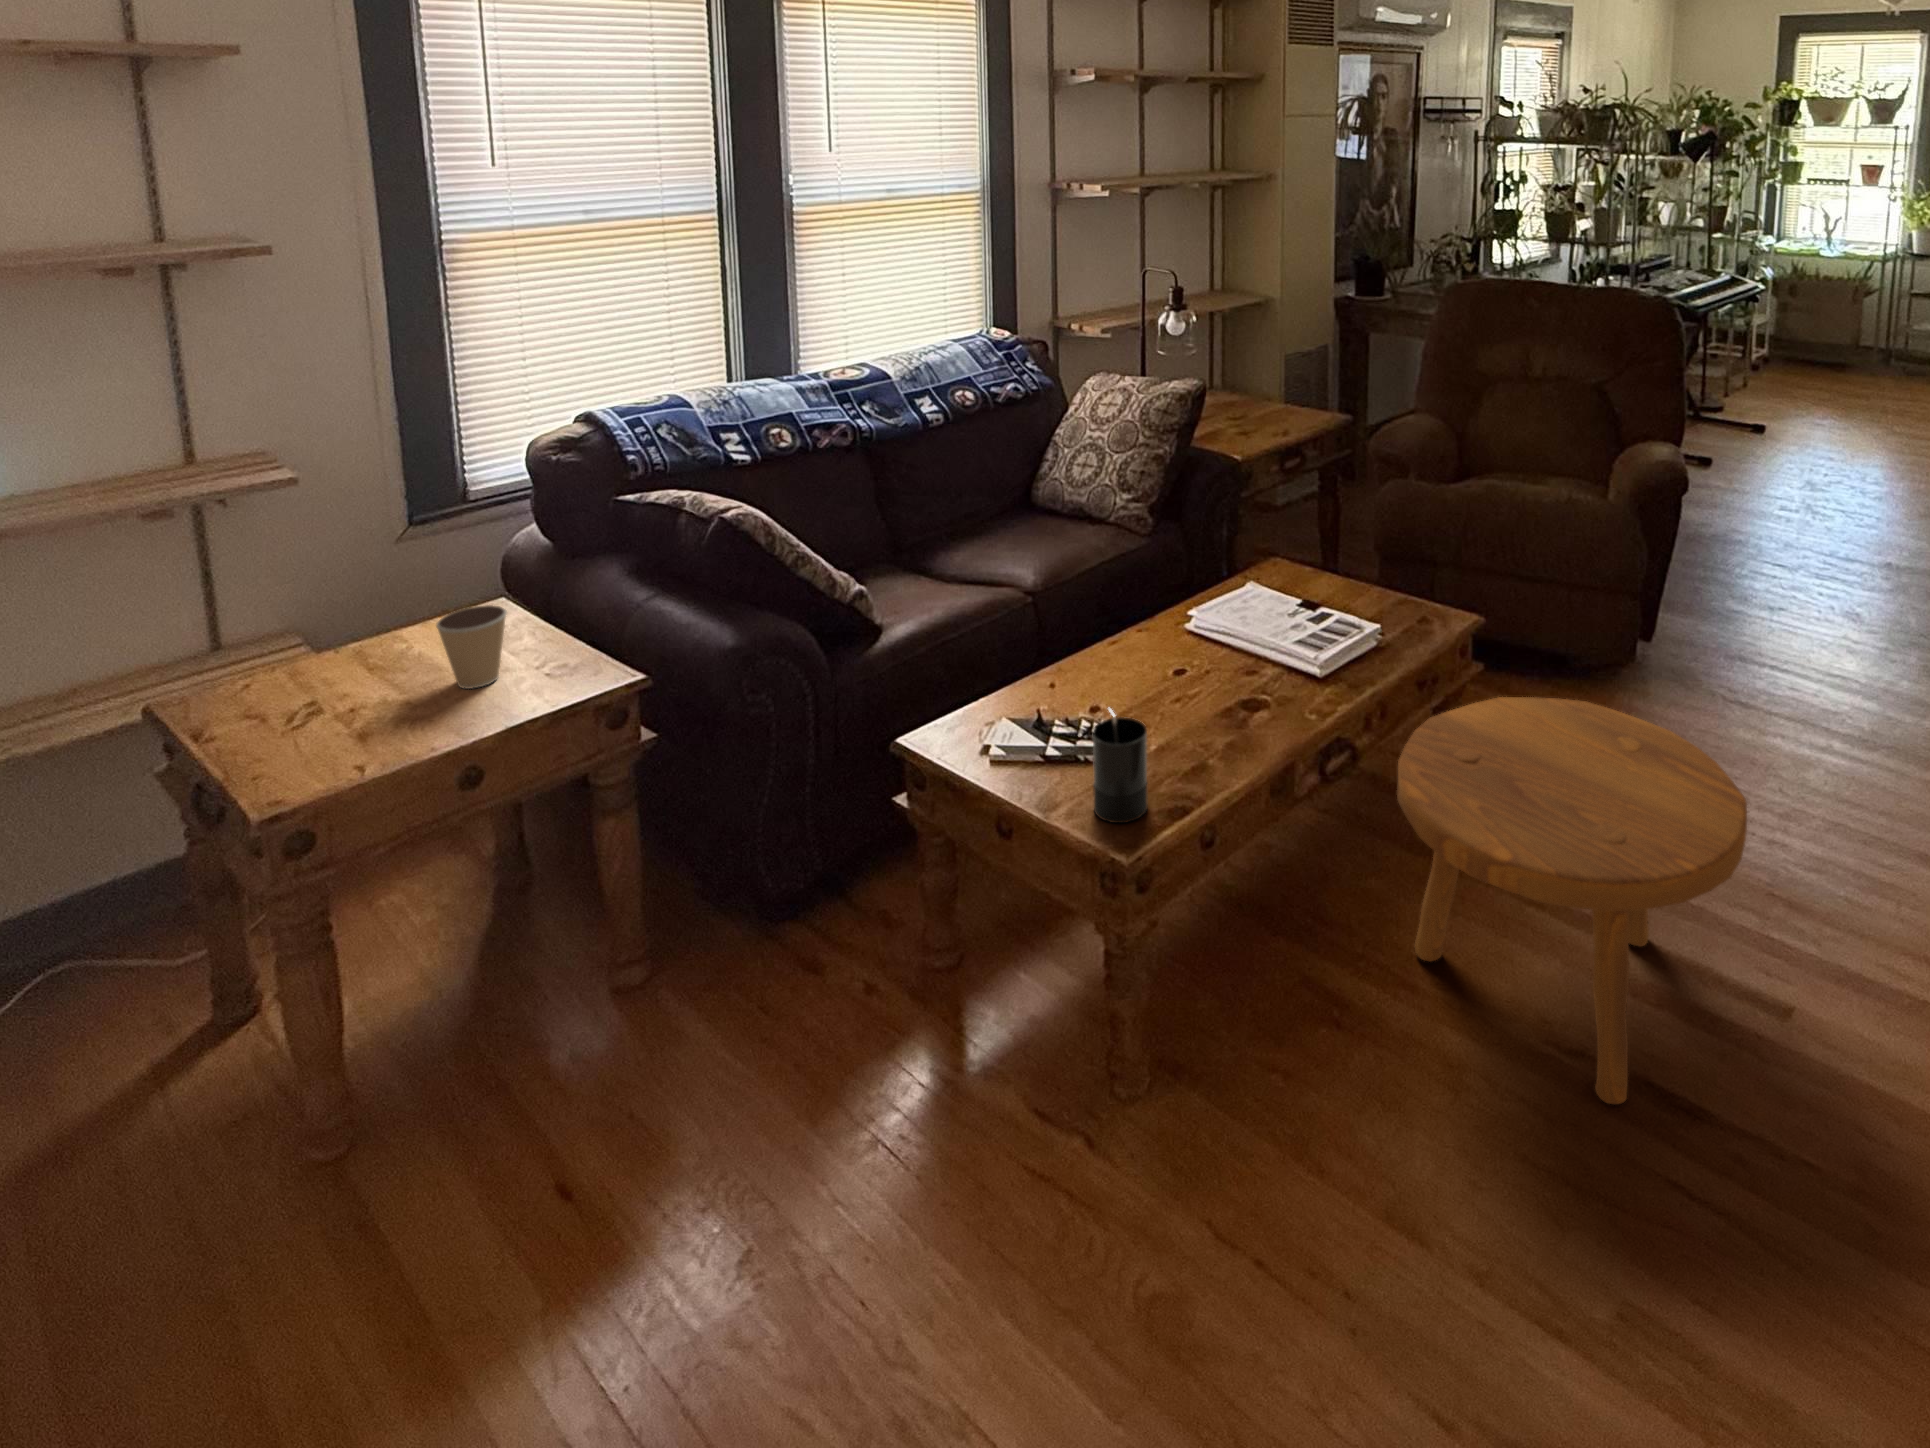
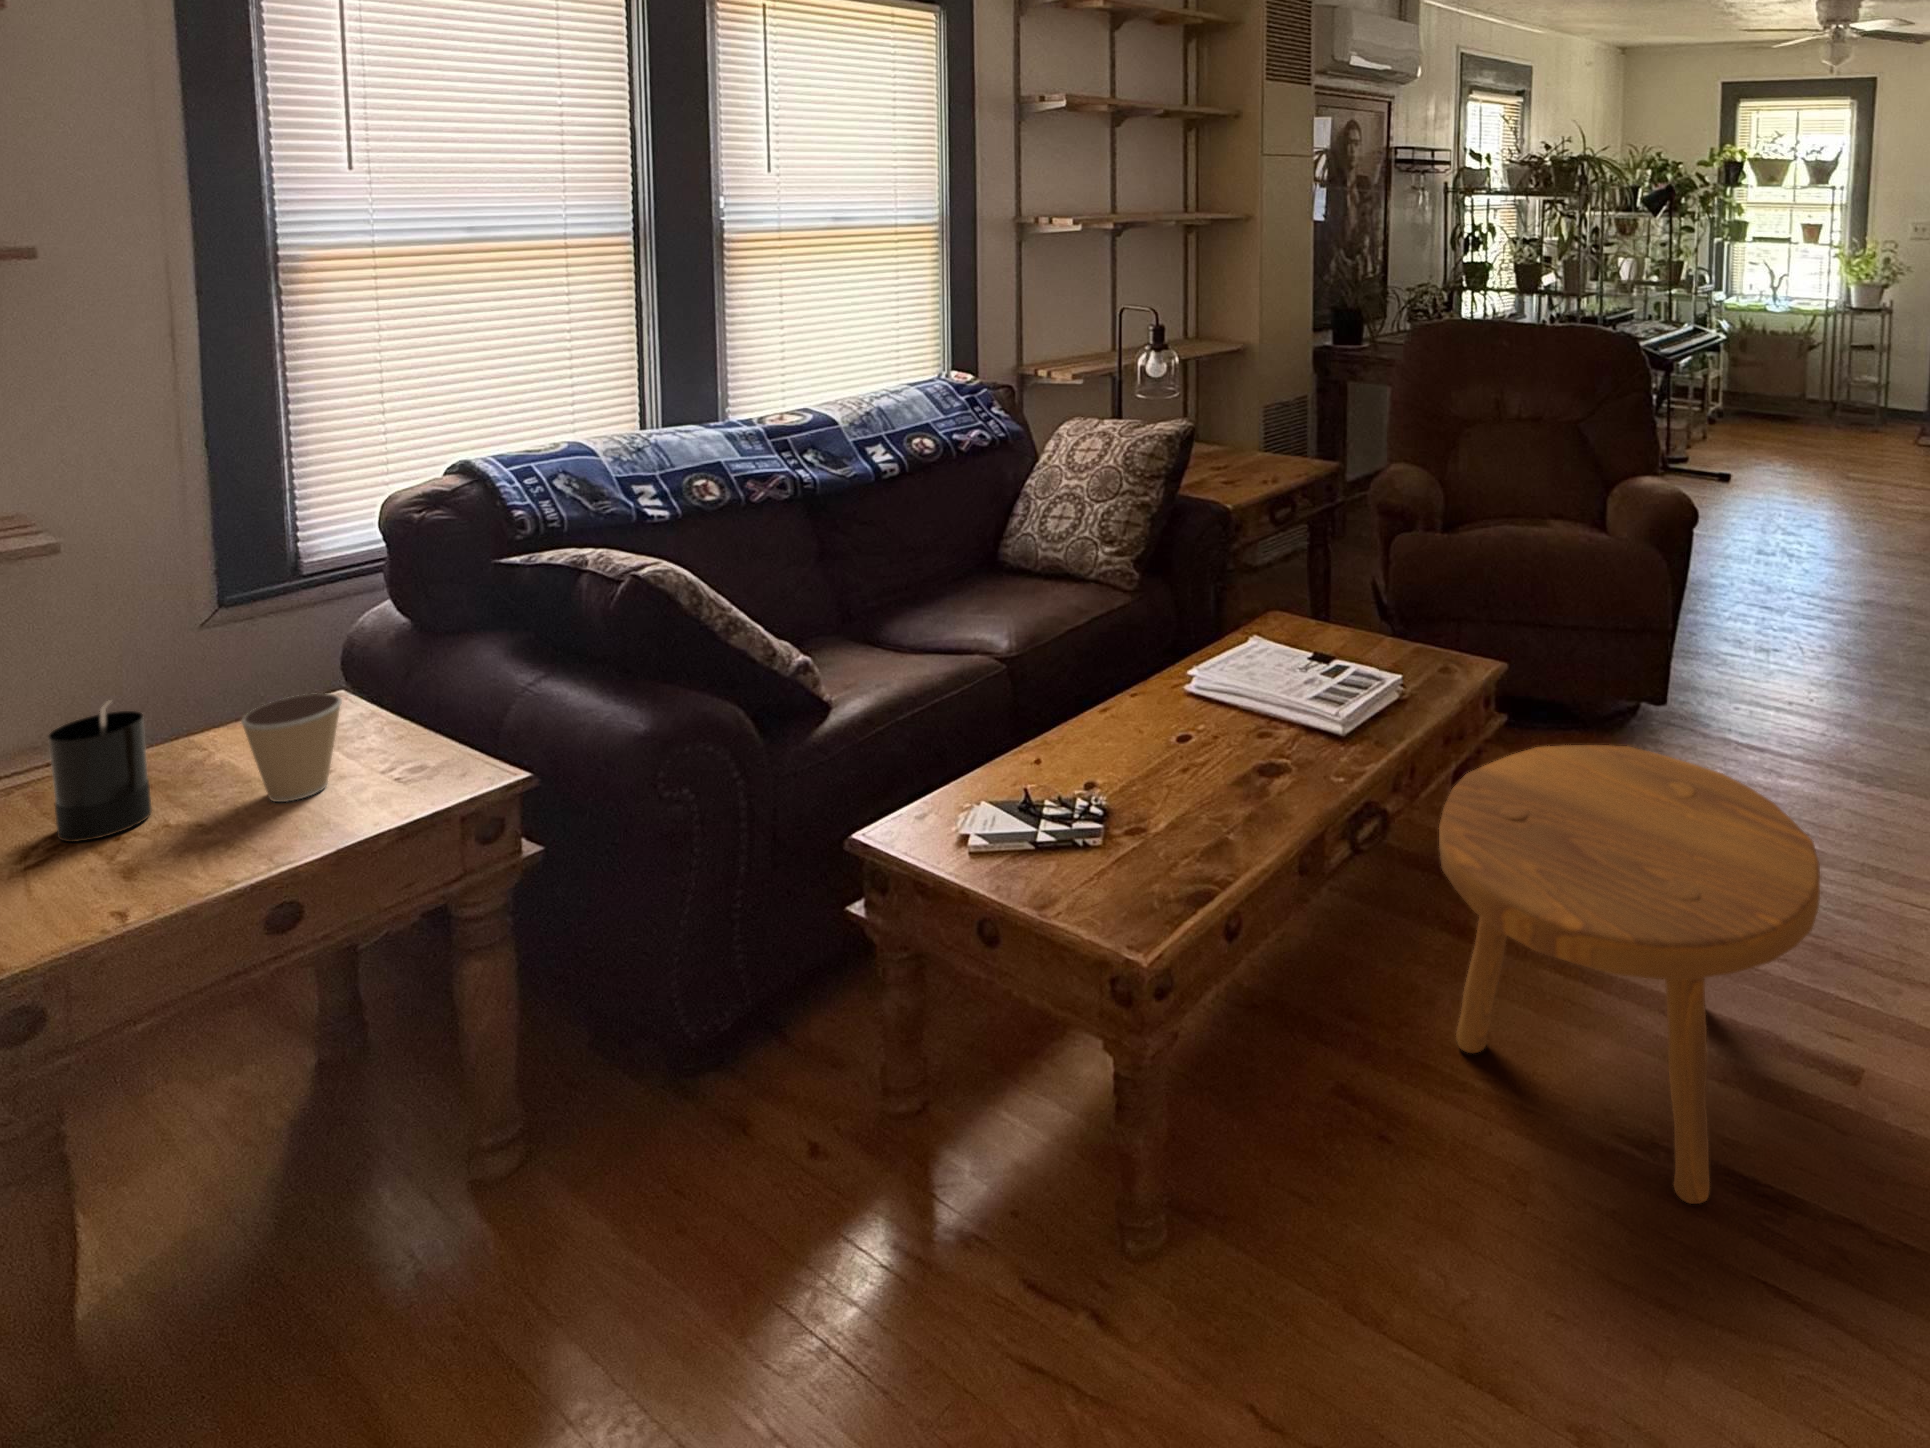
candle: present [1093,709,1148,823] -> present [48,700,152,842]

